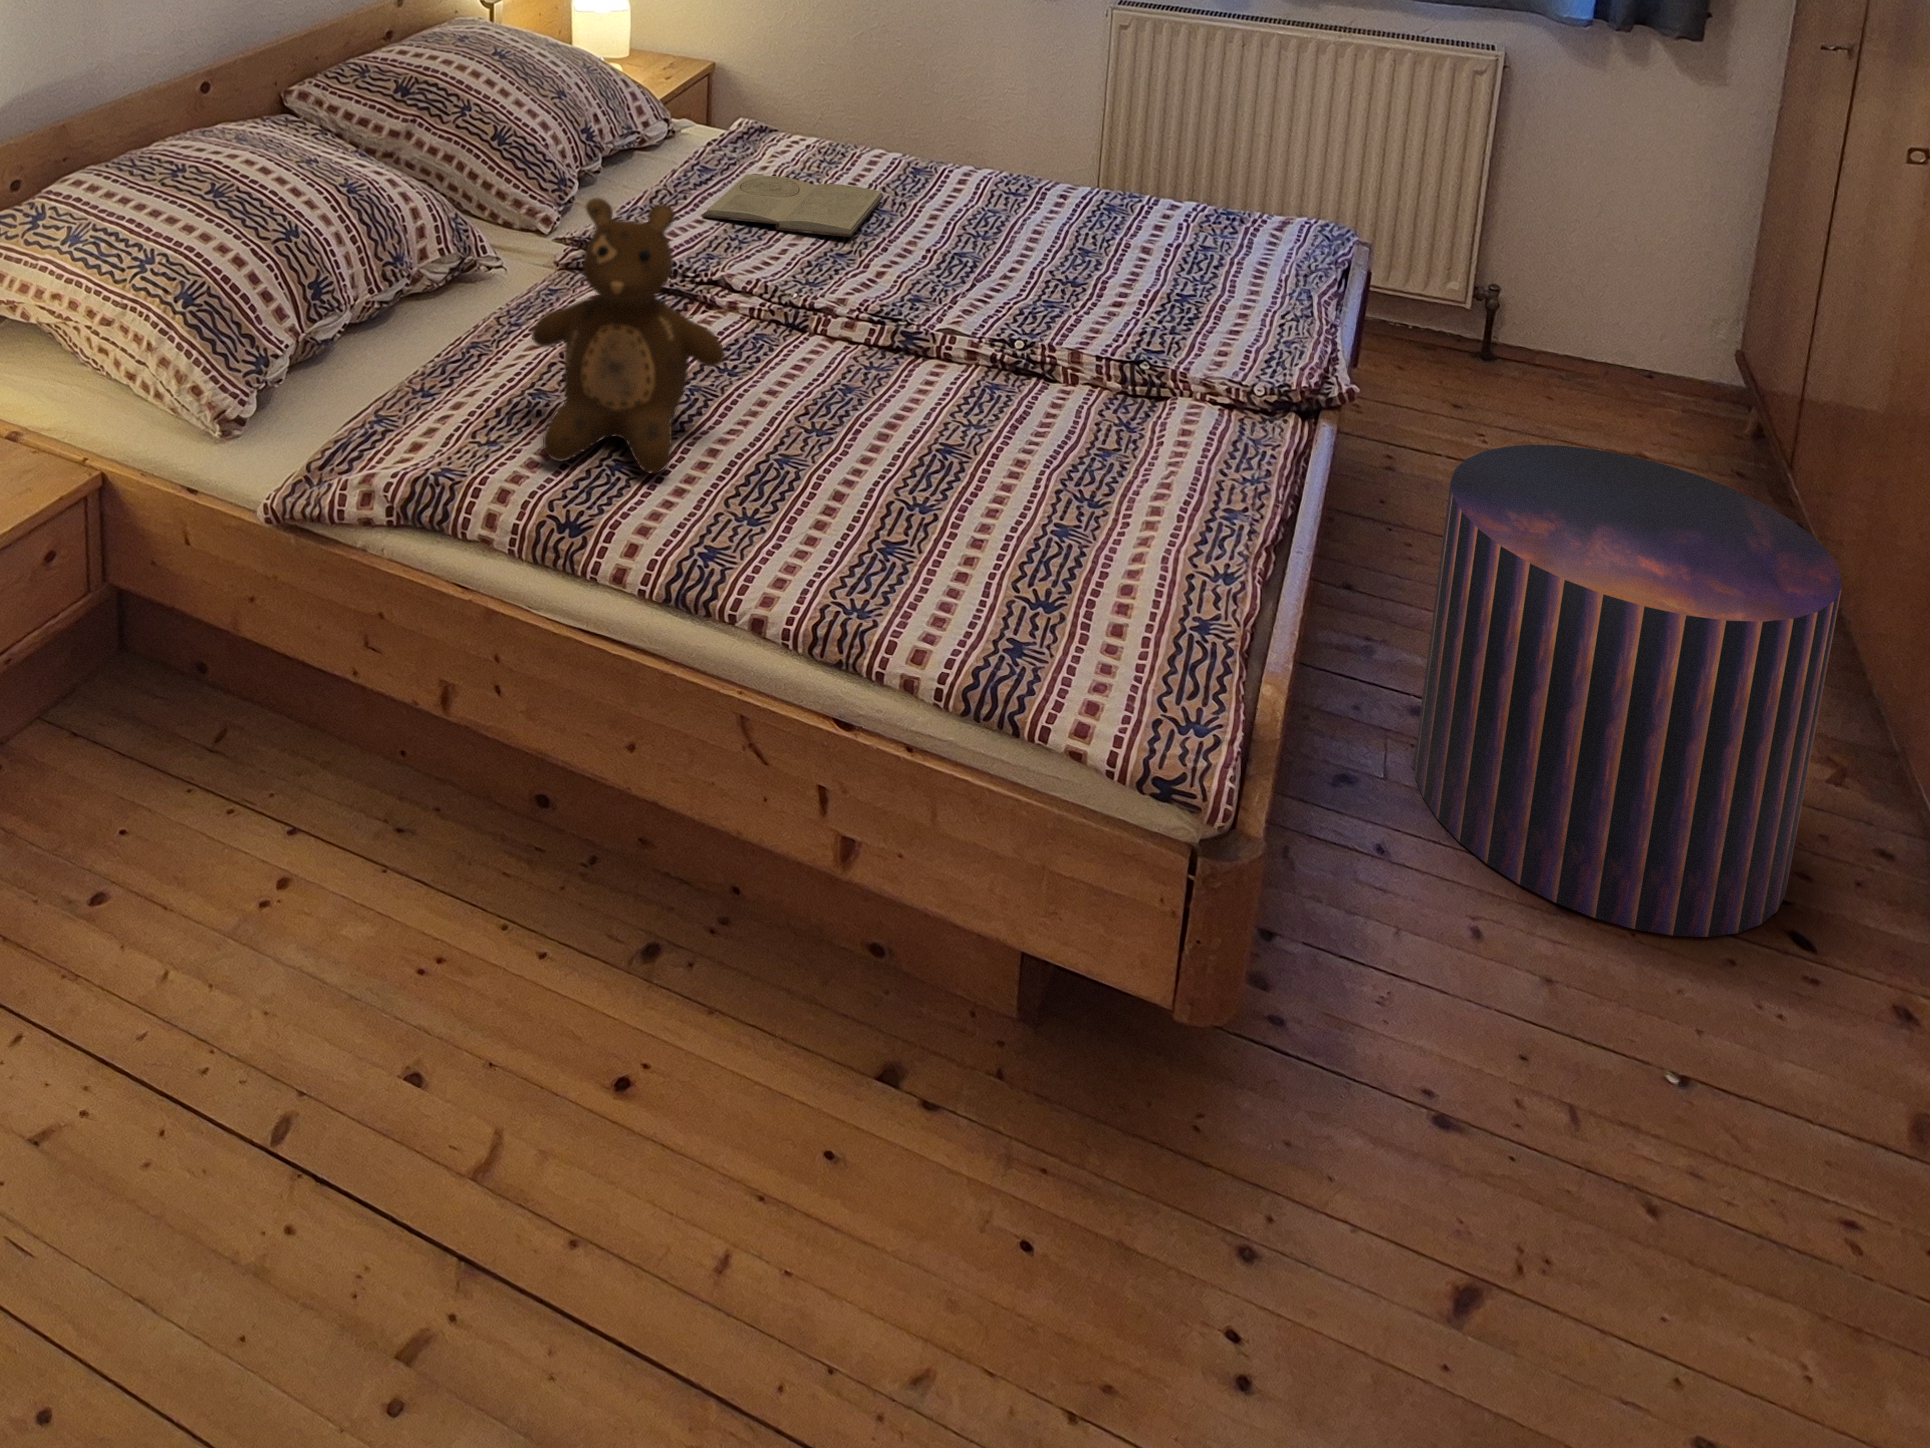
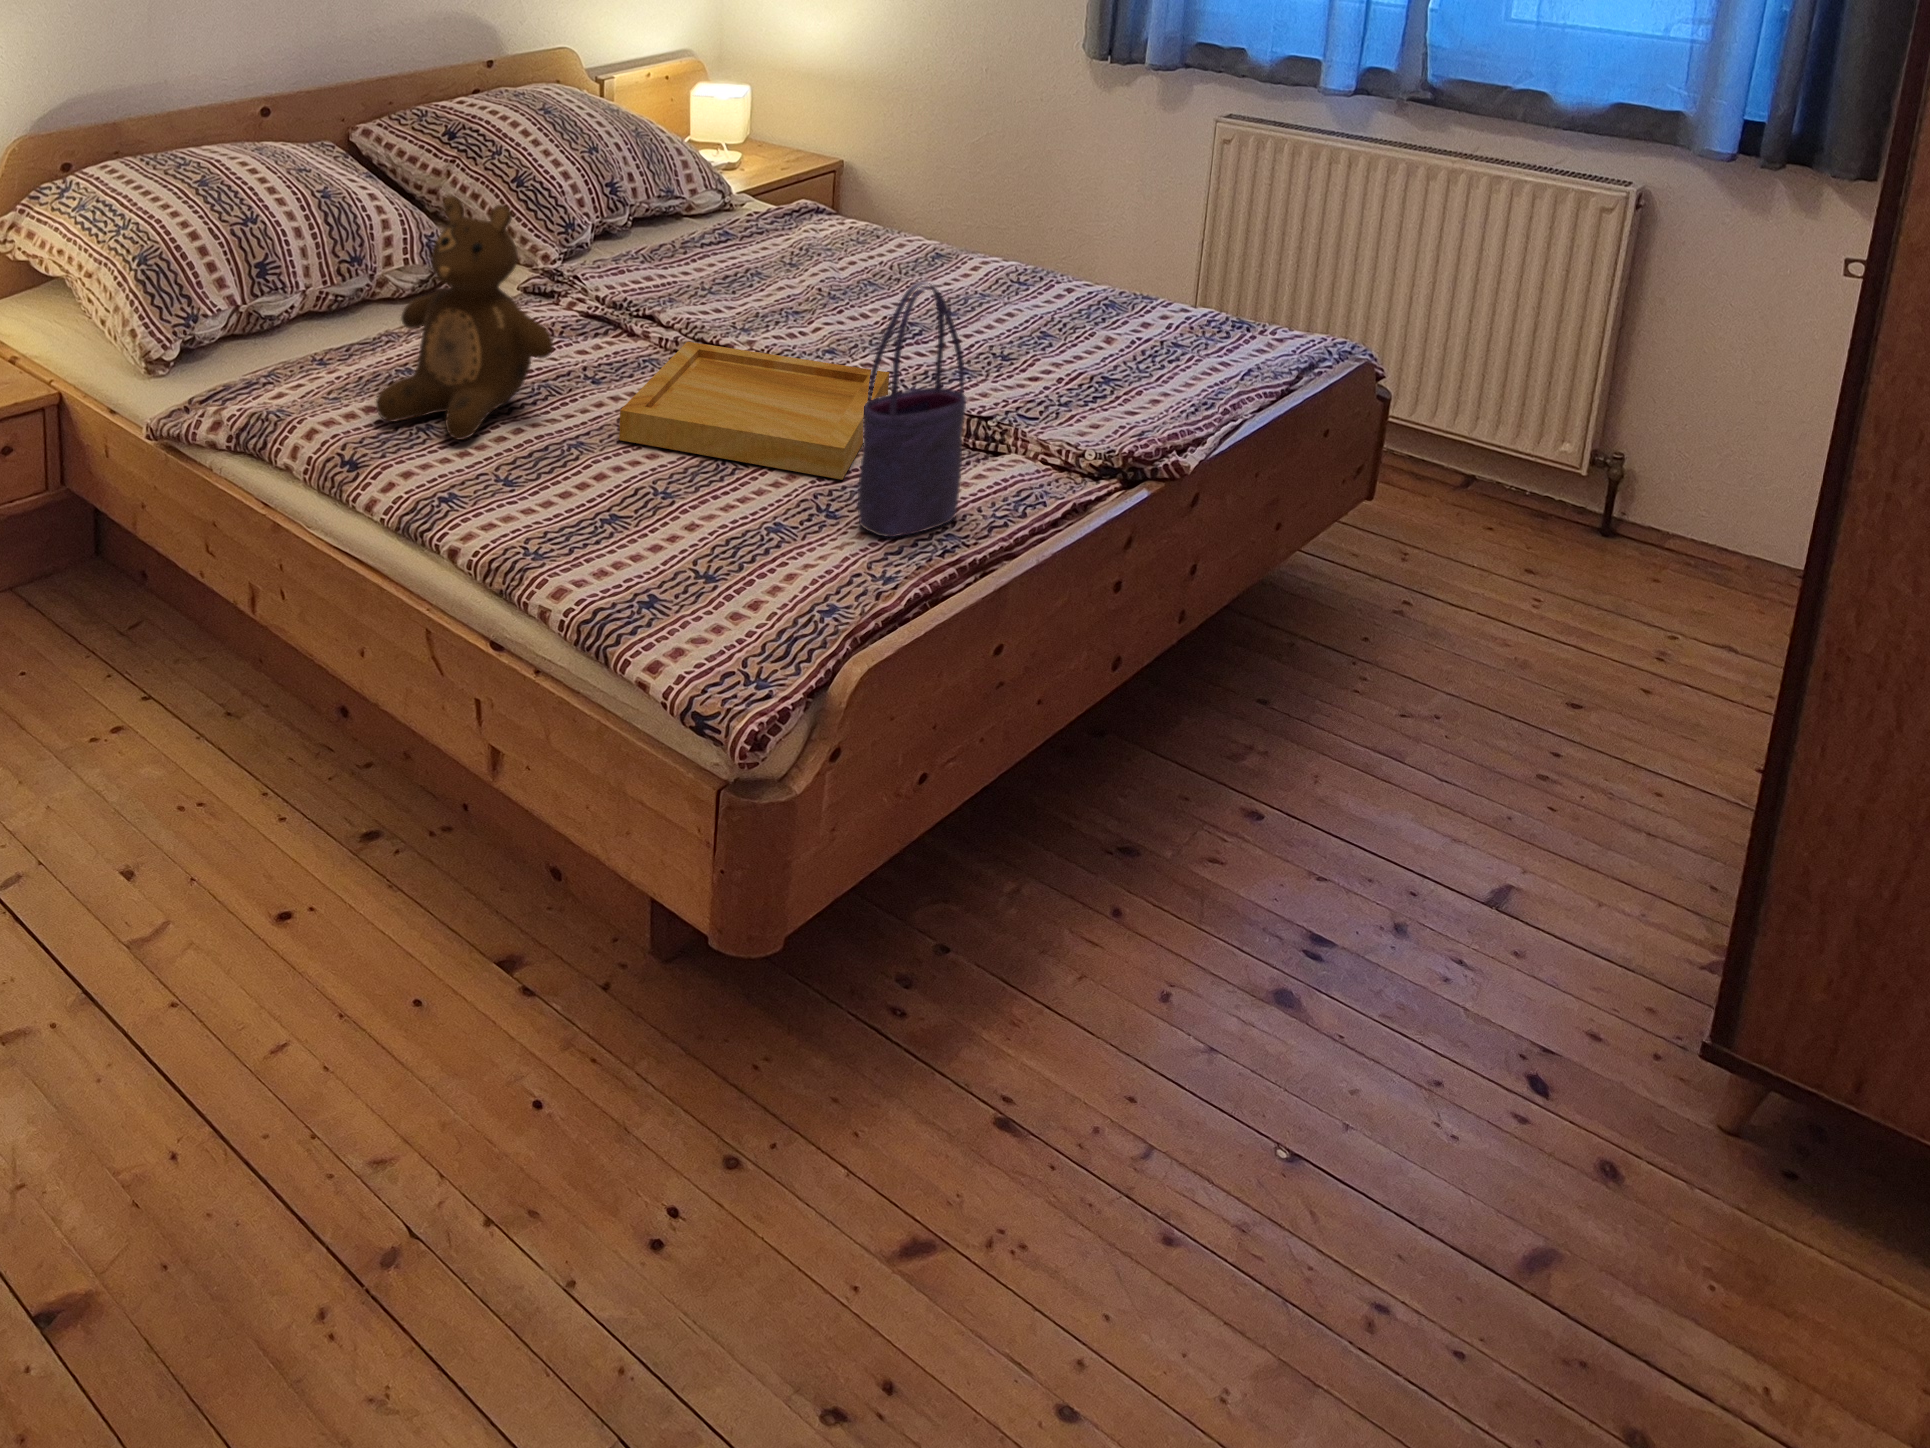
book: present [702,174,884,237] -> none [698,241,888,297]
tote bag: none [1115,255,1203,520] -> present [858,282,966,537]
tray: none [794,314,1058,457] -> present [619,342,889,480]
pouf: present [1414,445,1842,937] -> none [1191,540,1628,1052]

